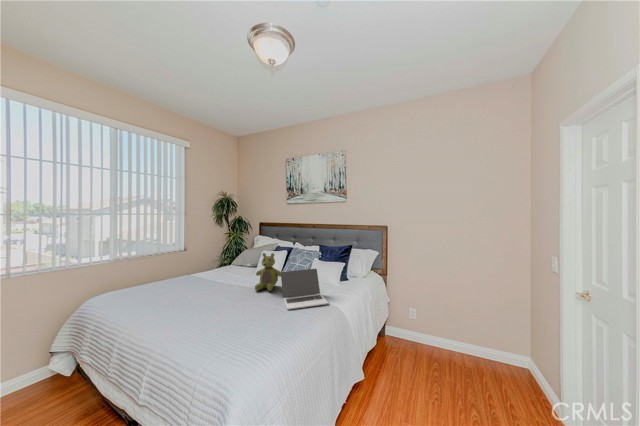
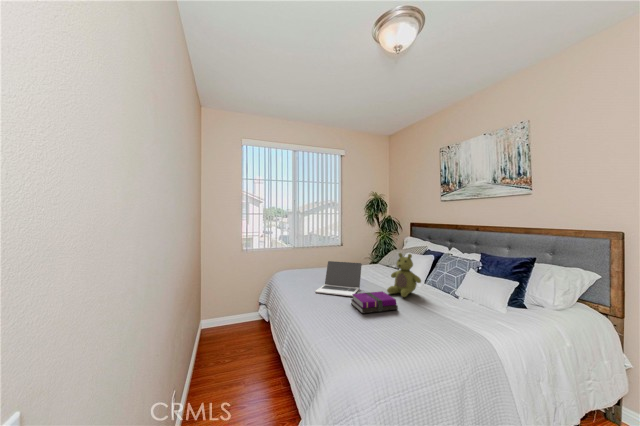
laptop: present [281,269,328,310] -> present [315,261,362,296]
notebook: none [226,290,270,314] -> present [351,291,398,313]

